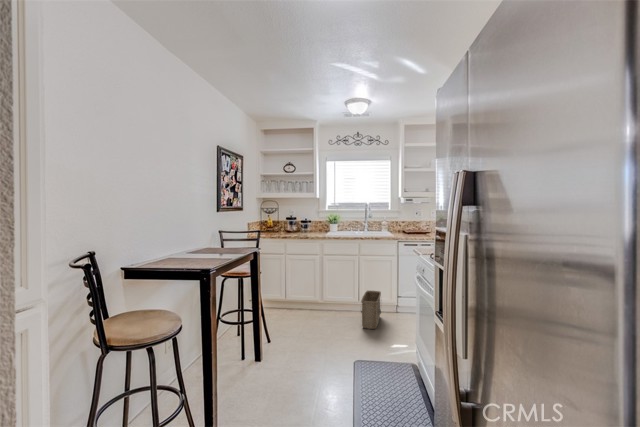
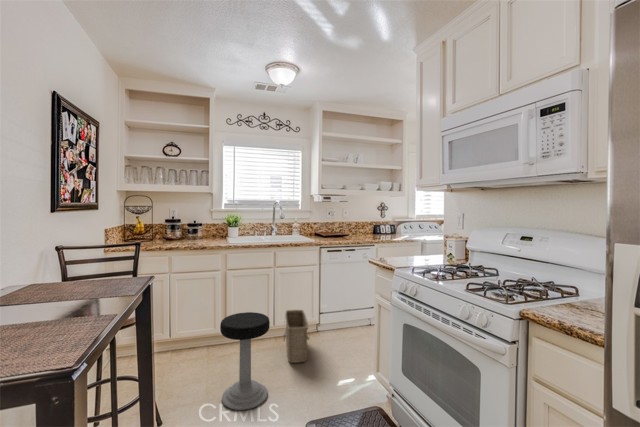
stool: none [307,283,340,347] -> present [220,312,270,410]

